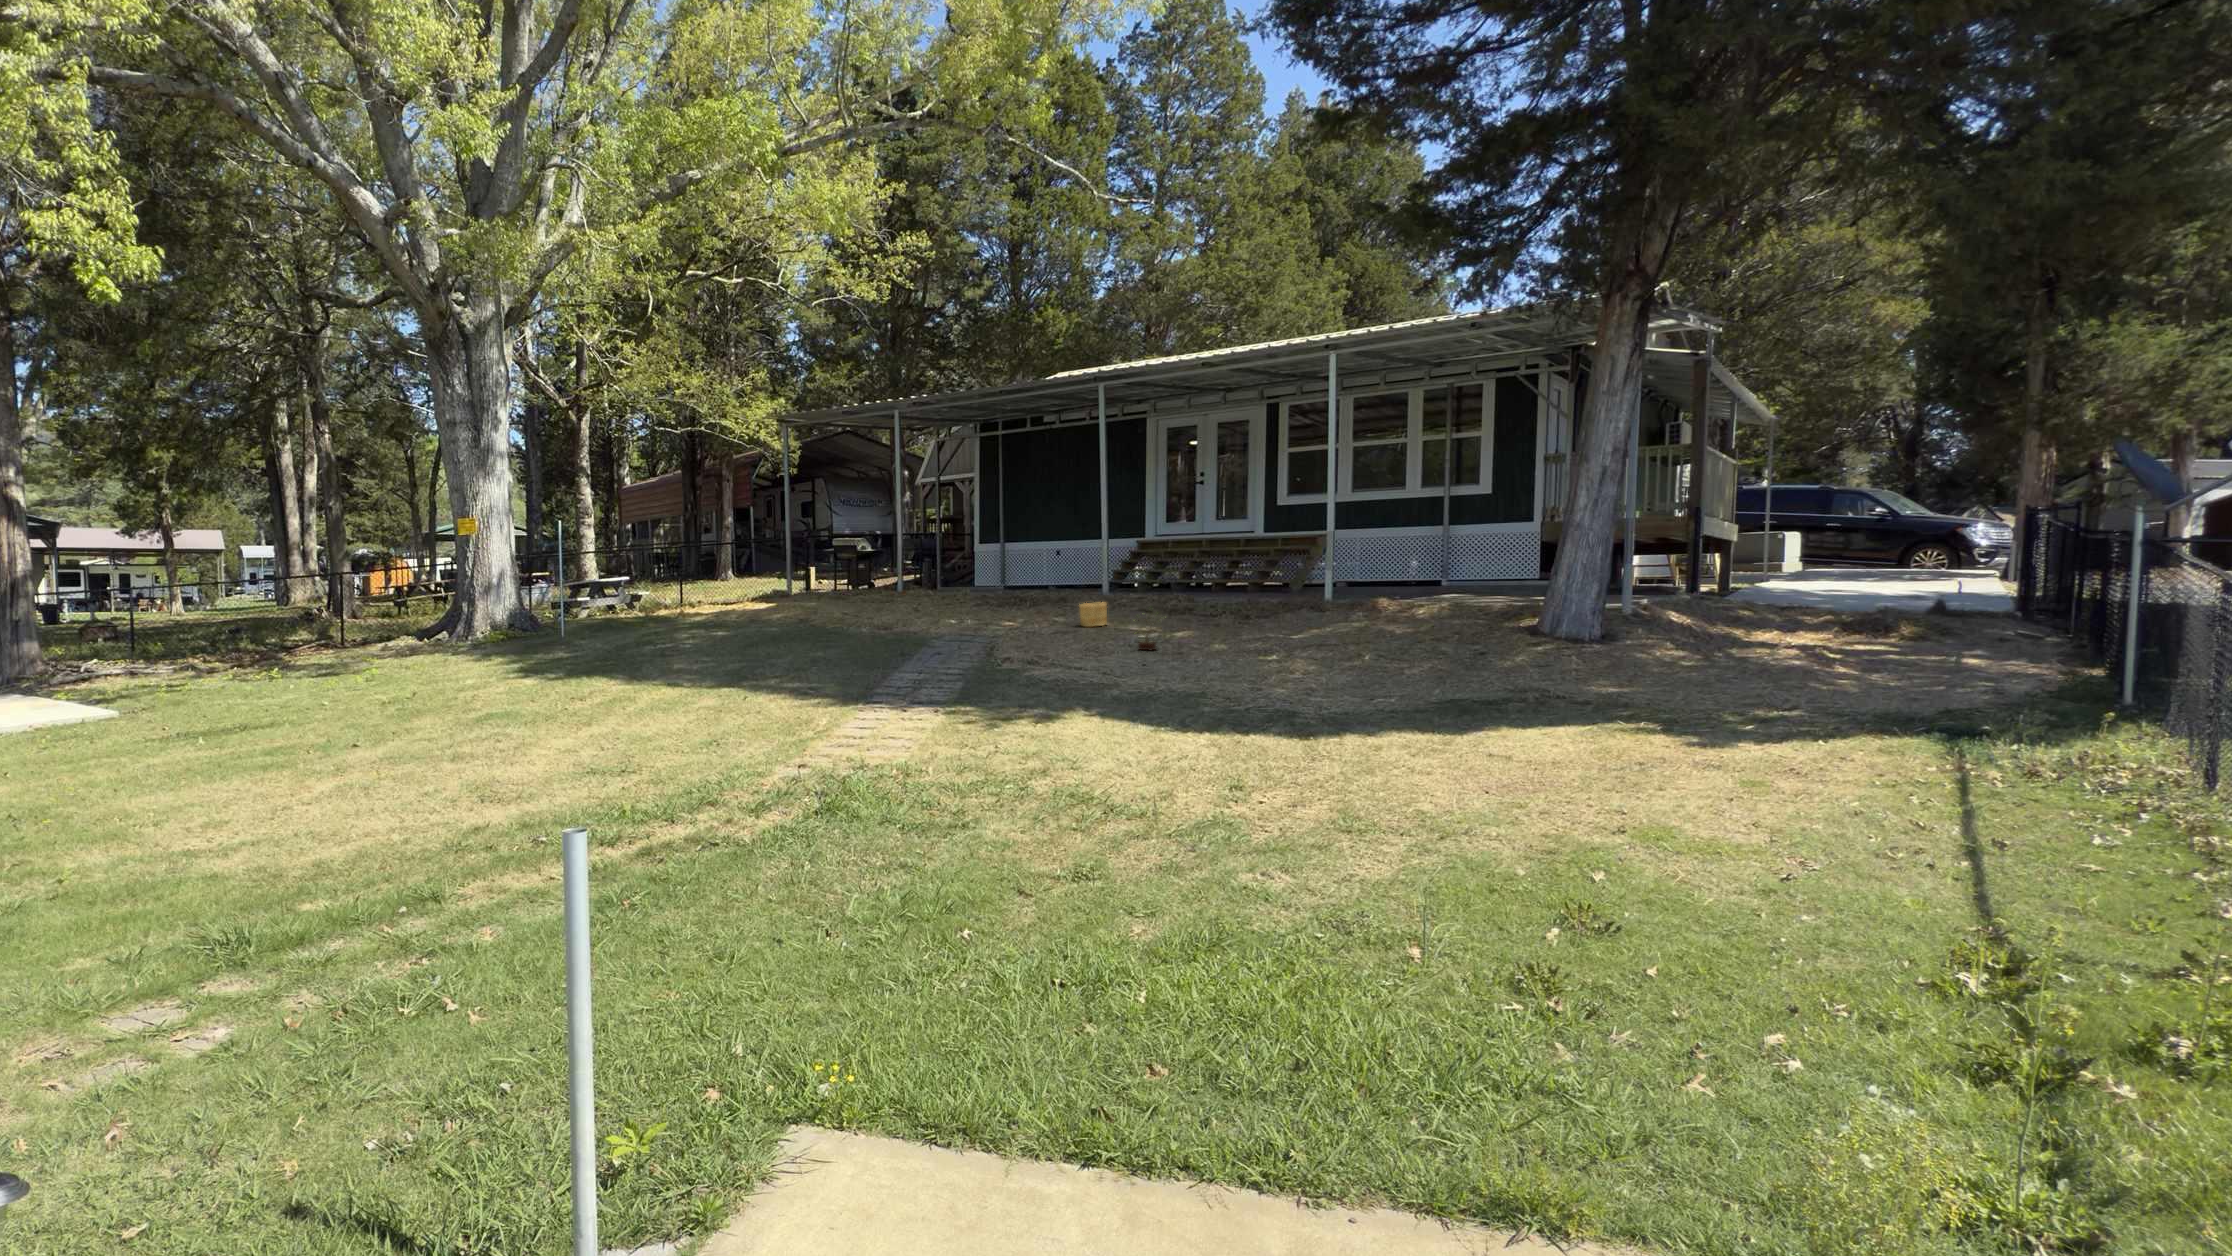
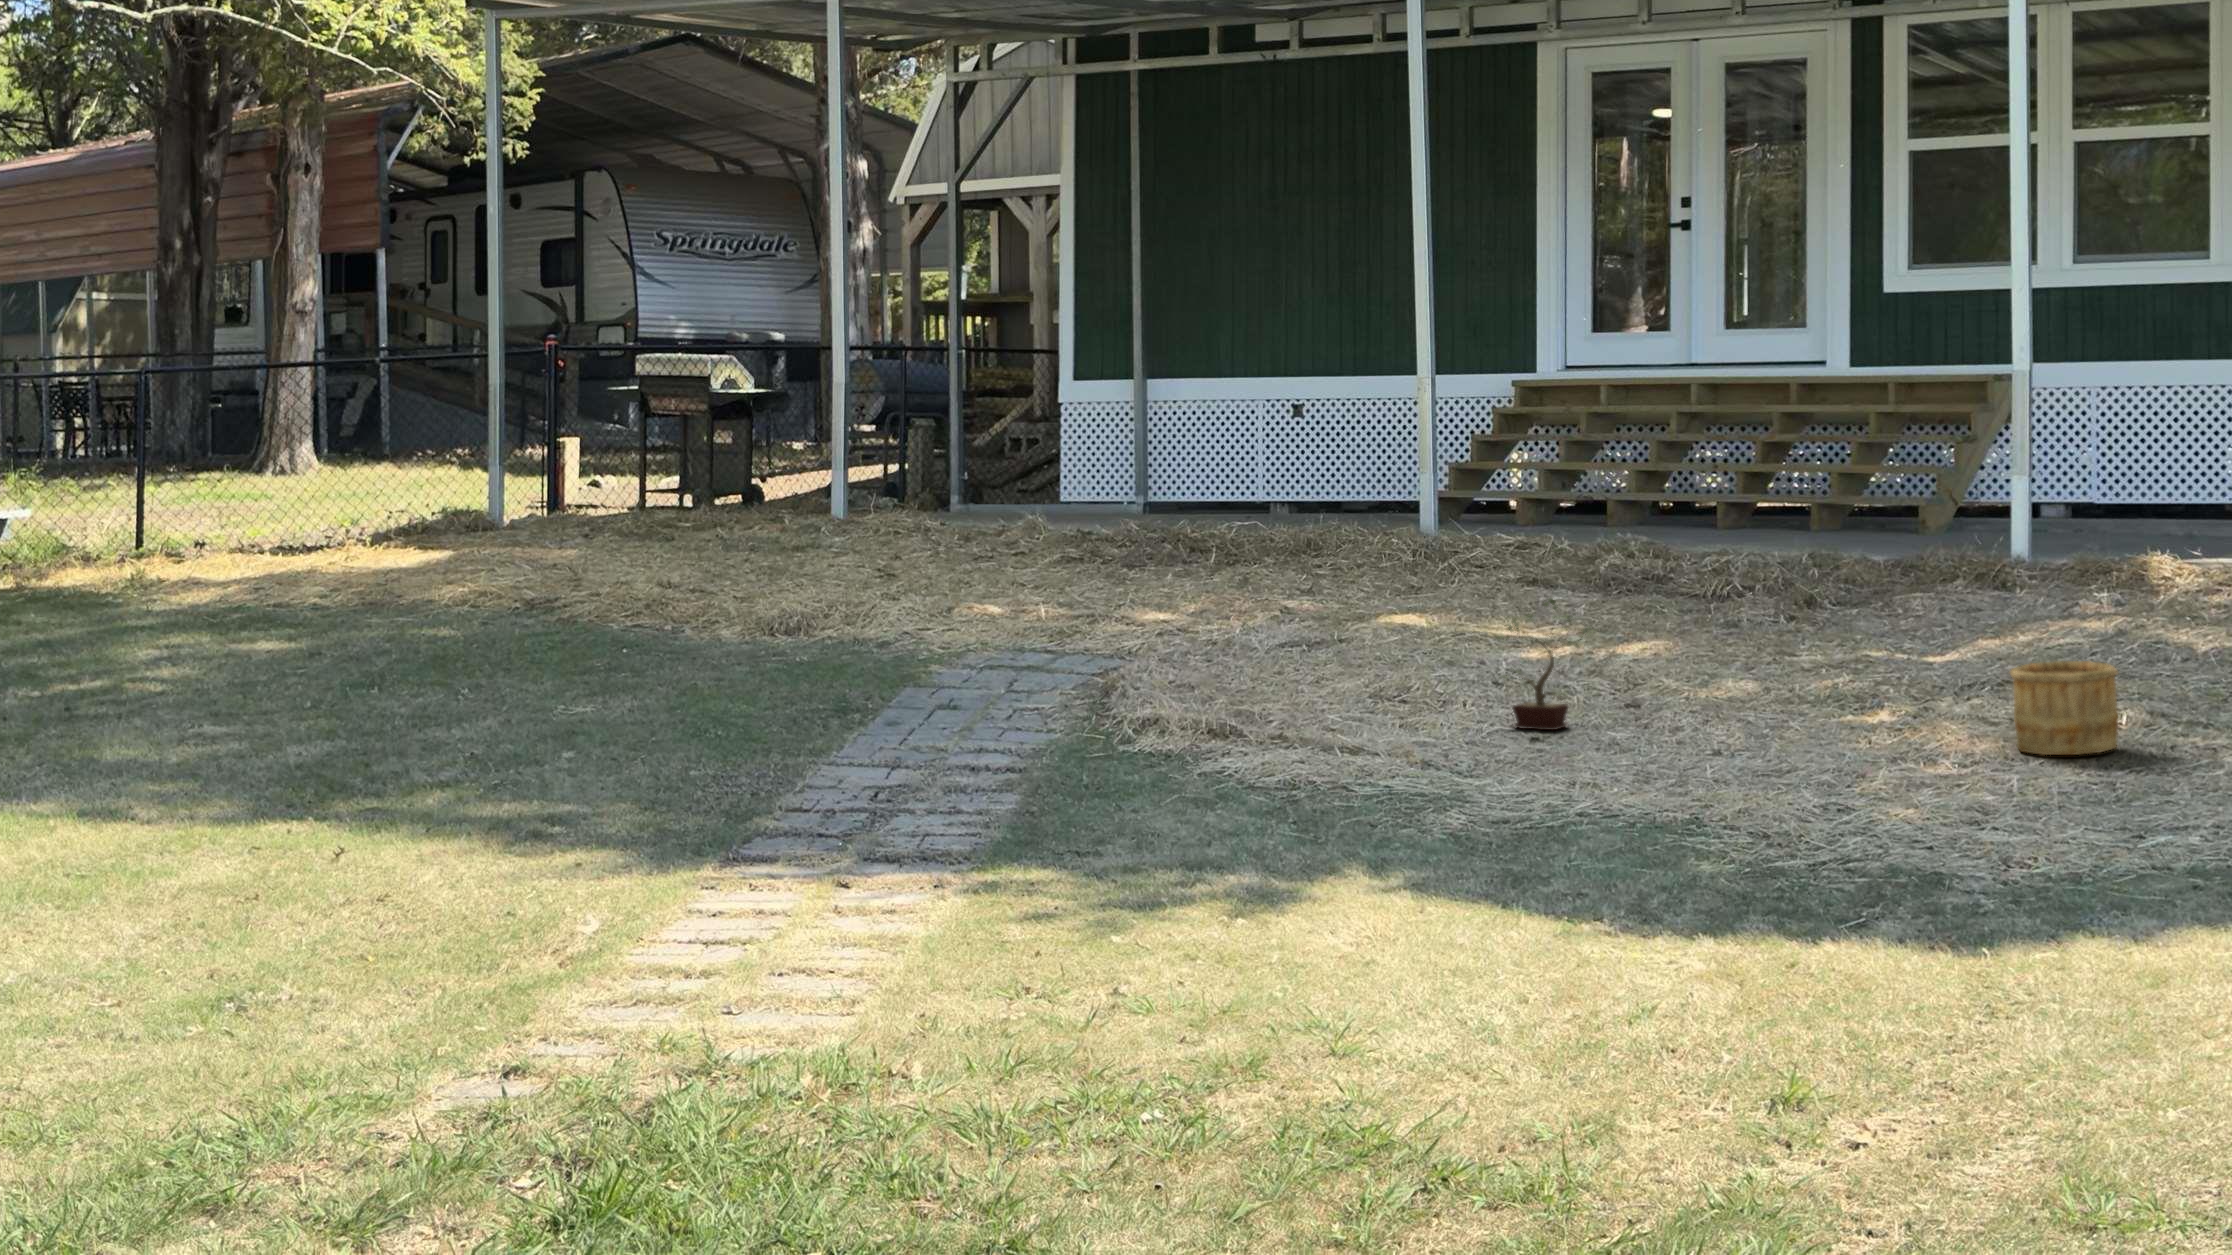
wooden bucket: present [1080,602,1107,627] -> present [2010,661,2119,755]

